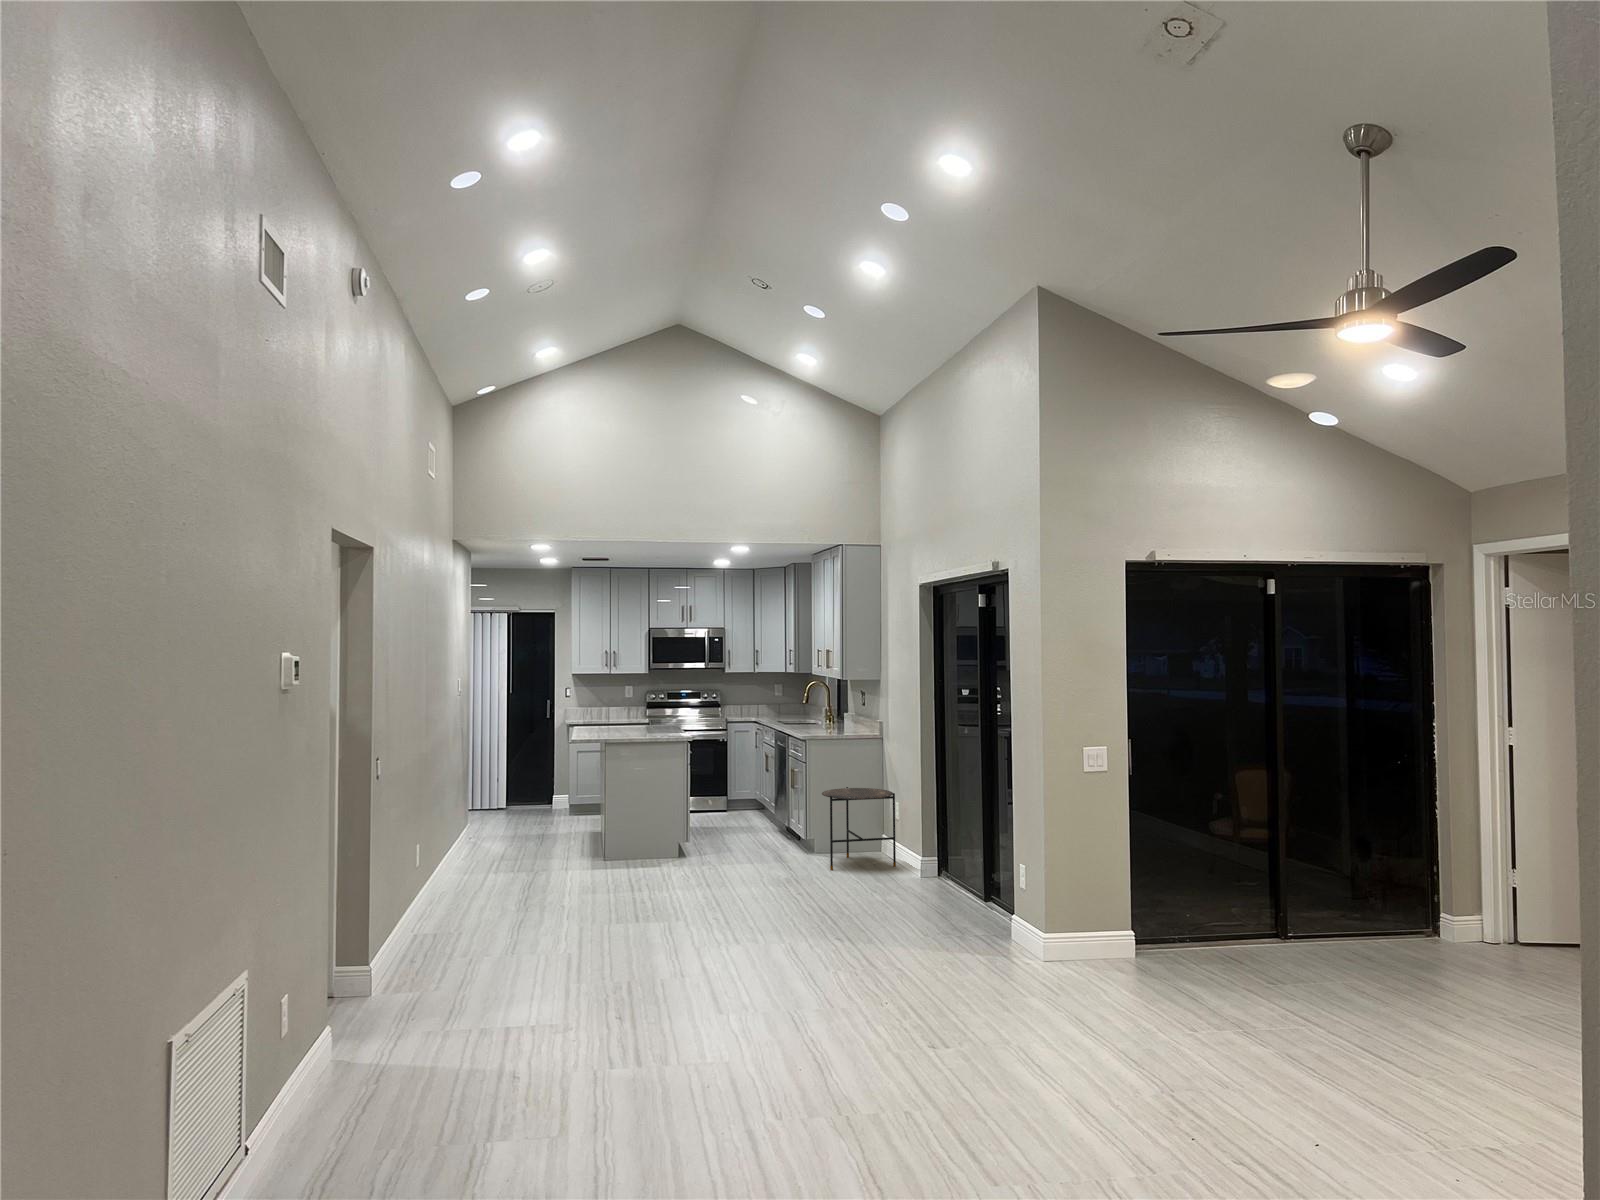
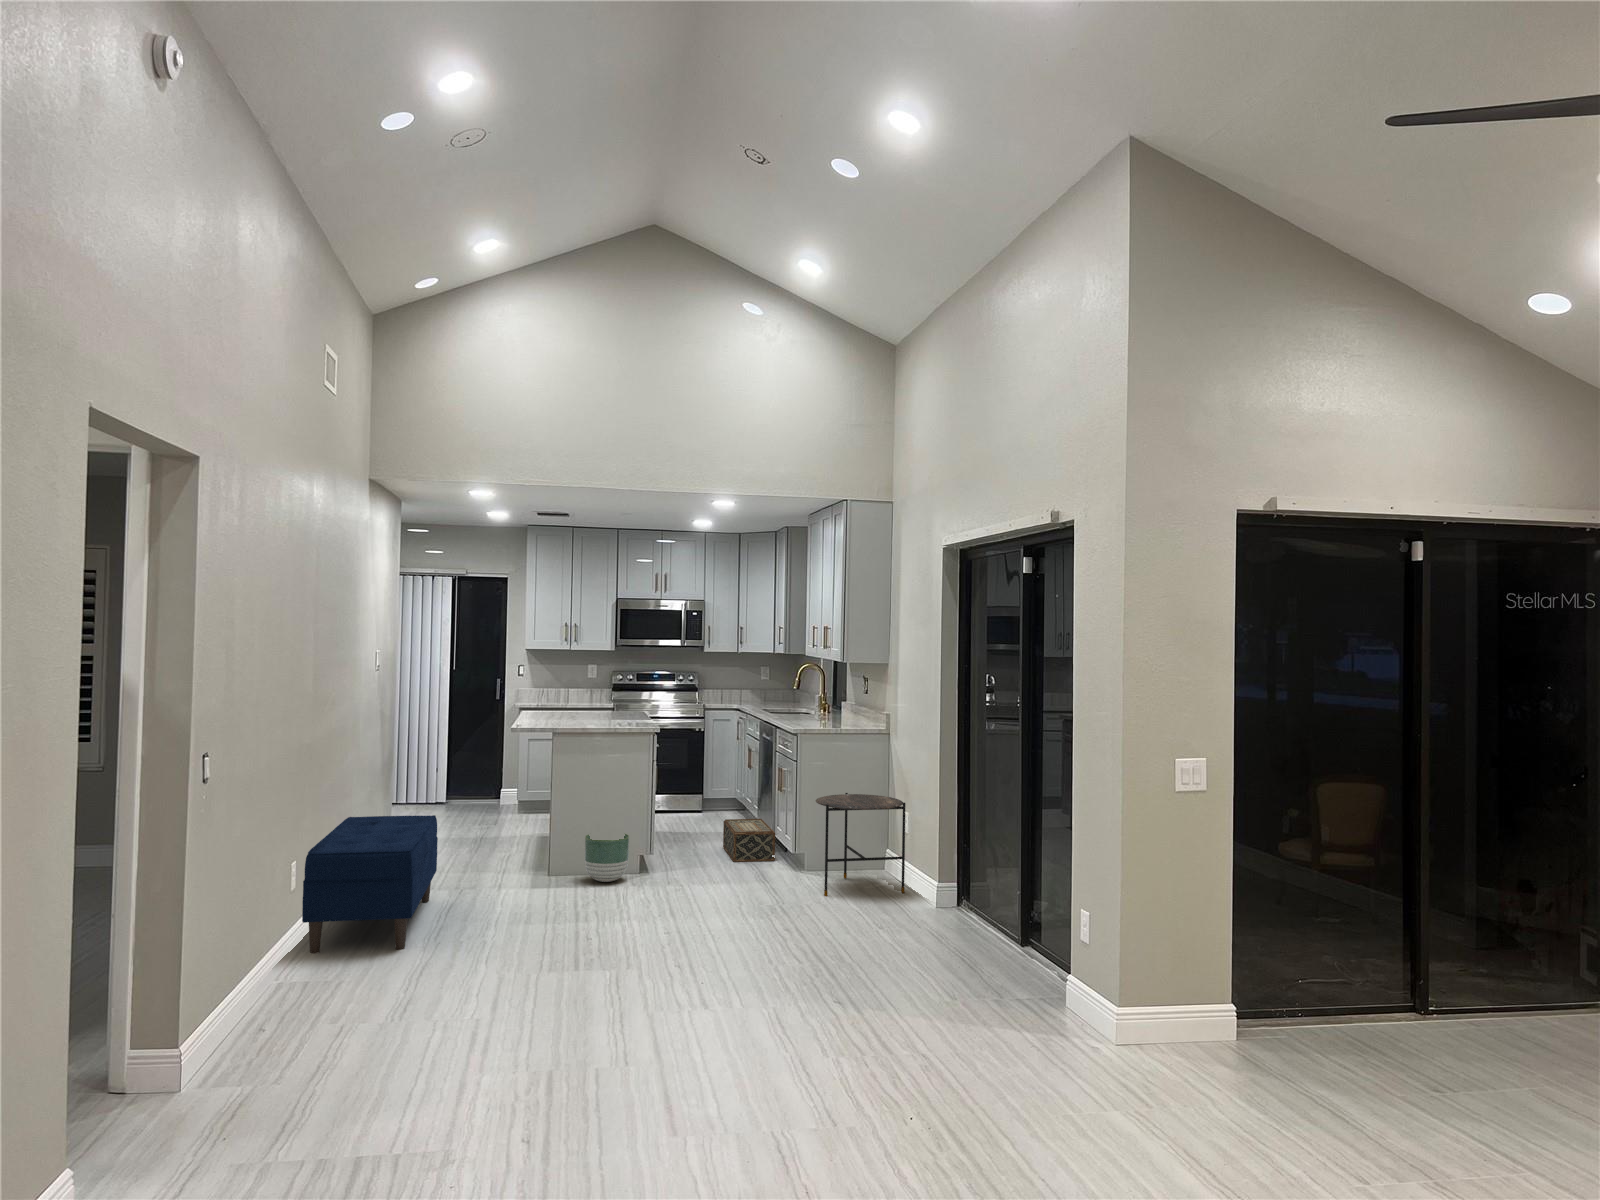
bench: none [425,811,518,917] -> present [302,815,438,953]
woven basket: none [746,812,790,848] -> present [723,819,775,862]
planter: none [634,824,670,864] -> present [585,834,629,882]

